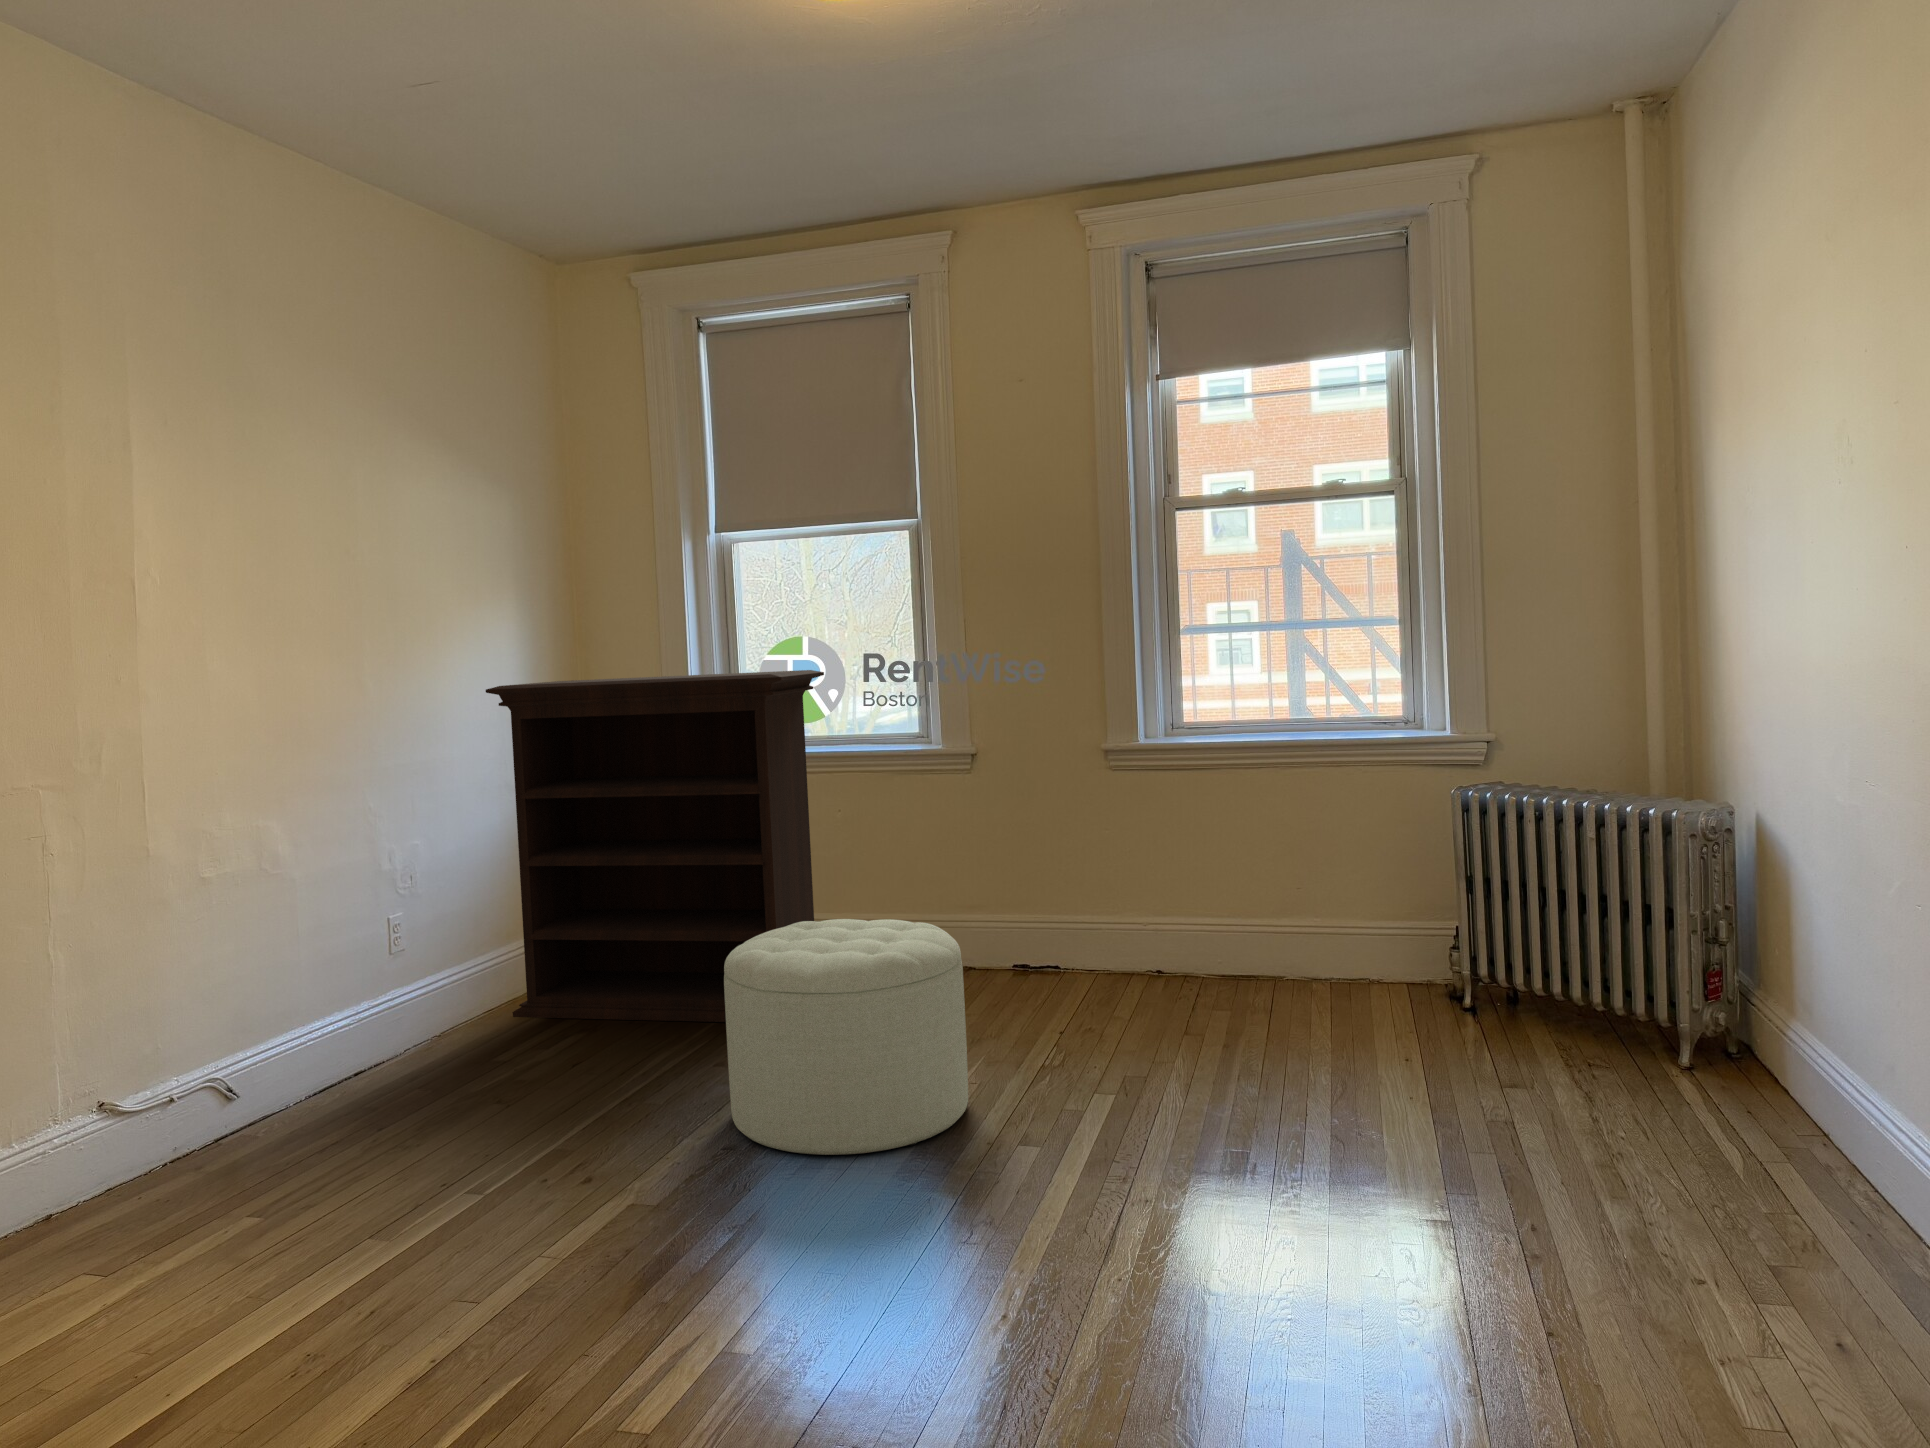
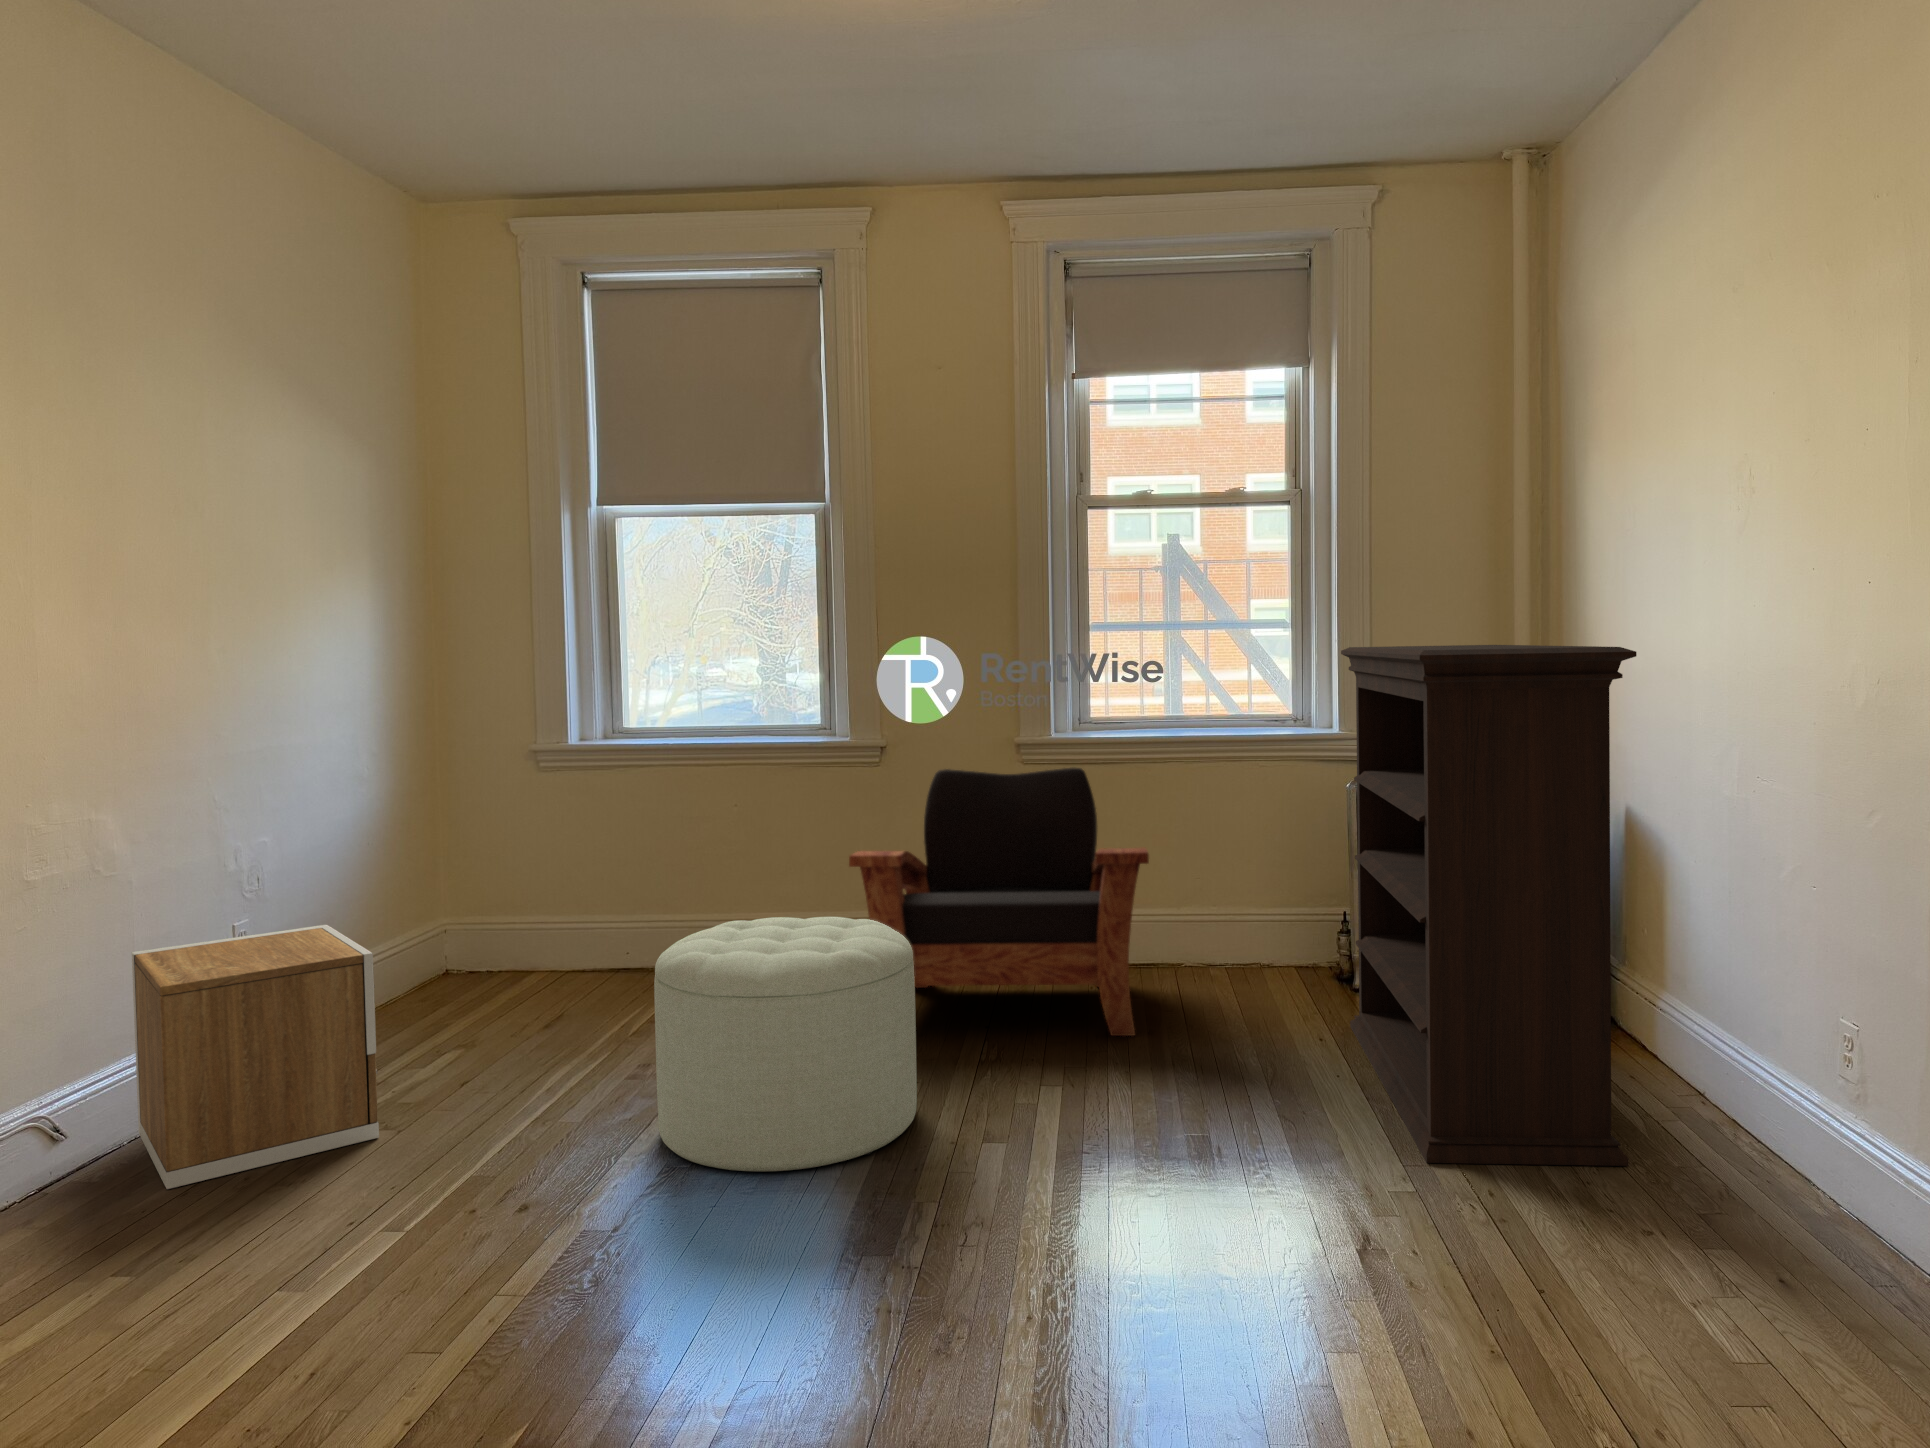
bookshelf: present [486,670,824,1022] -> present [1341,645,1637,1166]
armchair: none [924,773,1221,1045] -> present [849,768,1149,1036]
nightstand: none [317,916,506,1136] -> present [132,925,379,1189]

